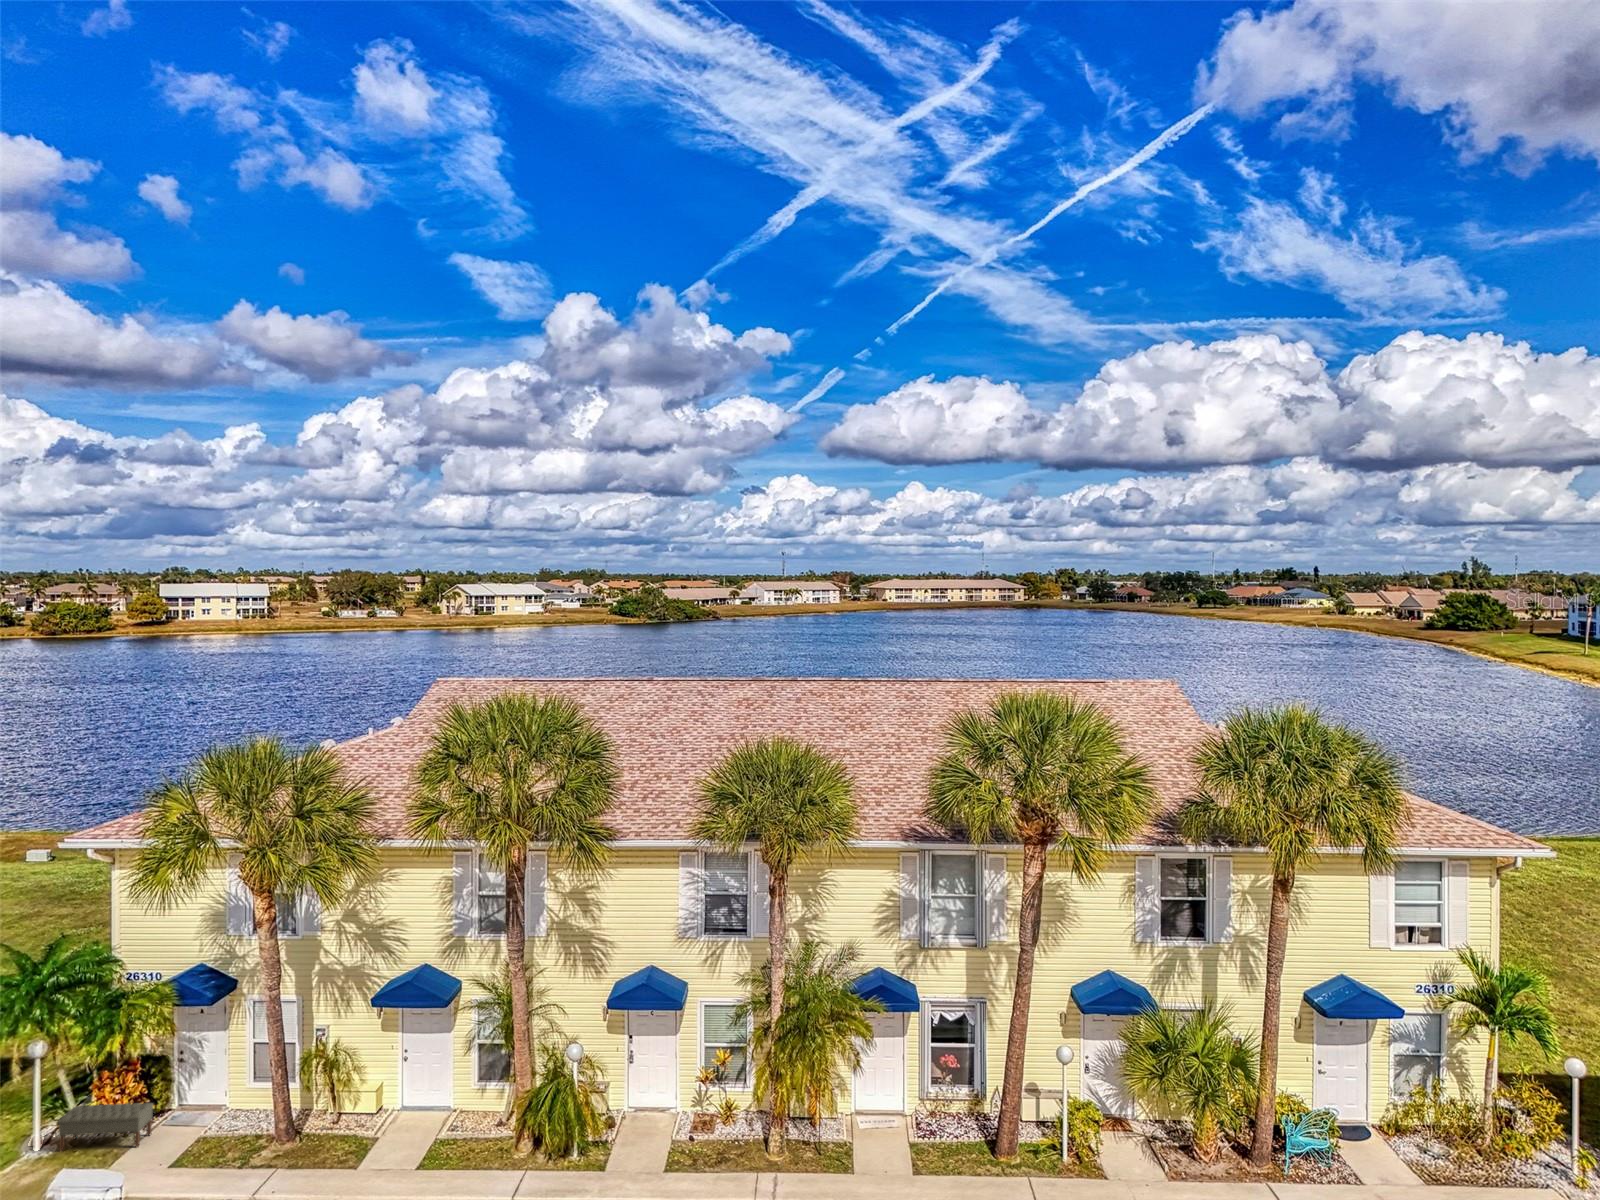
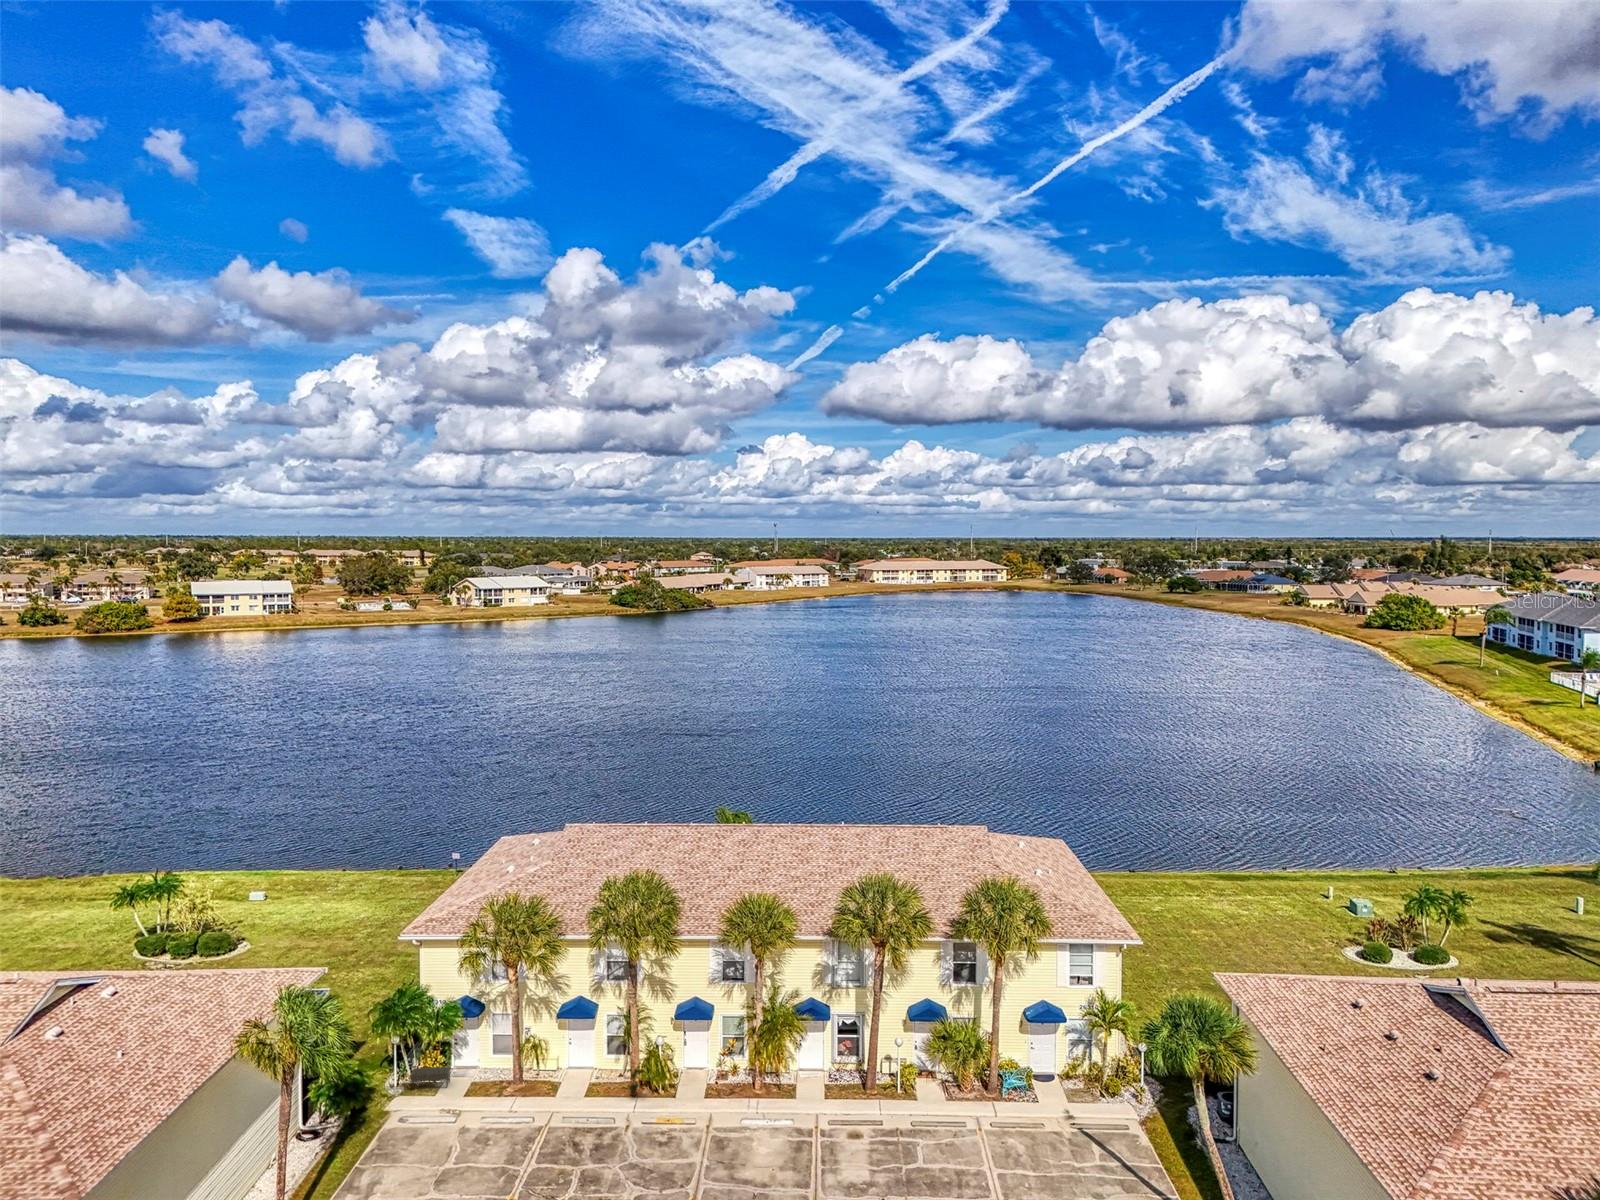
house plant: none [490,1097,543,1168] -> present [628,1066,645,1096]

